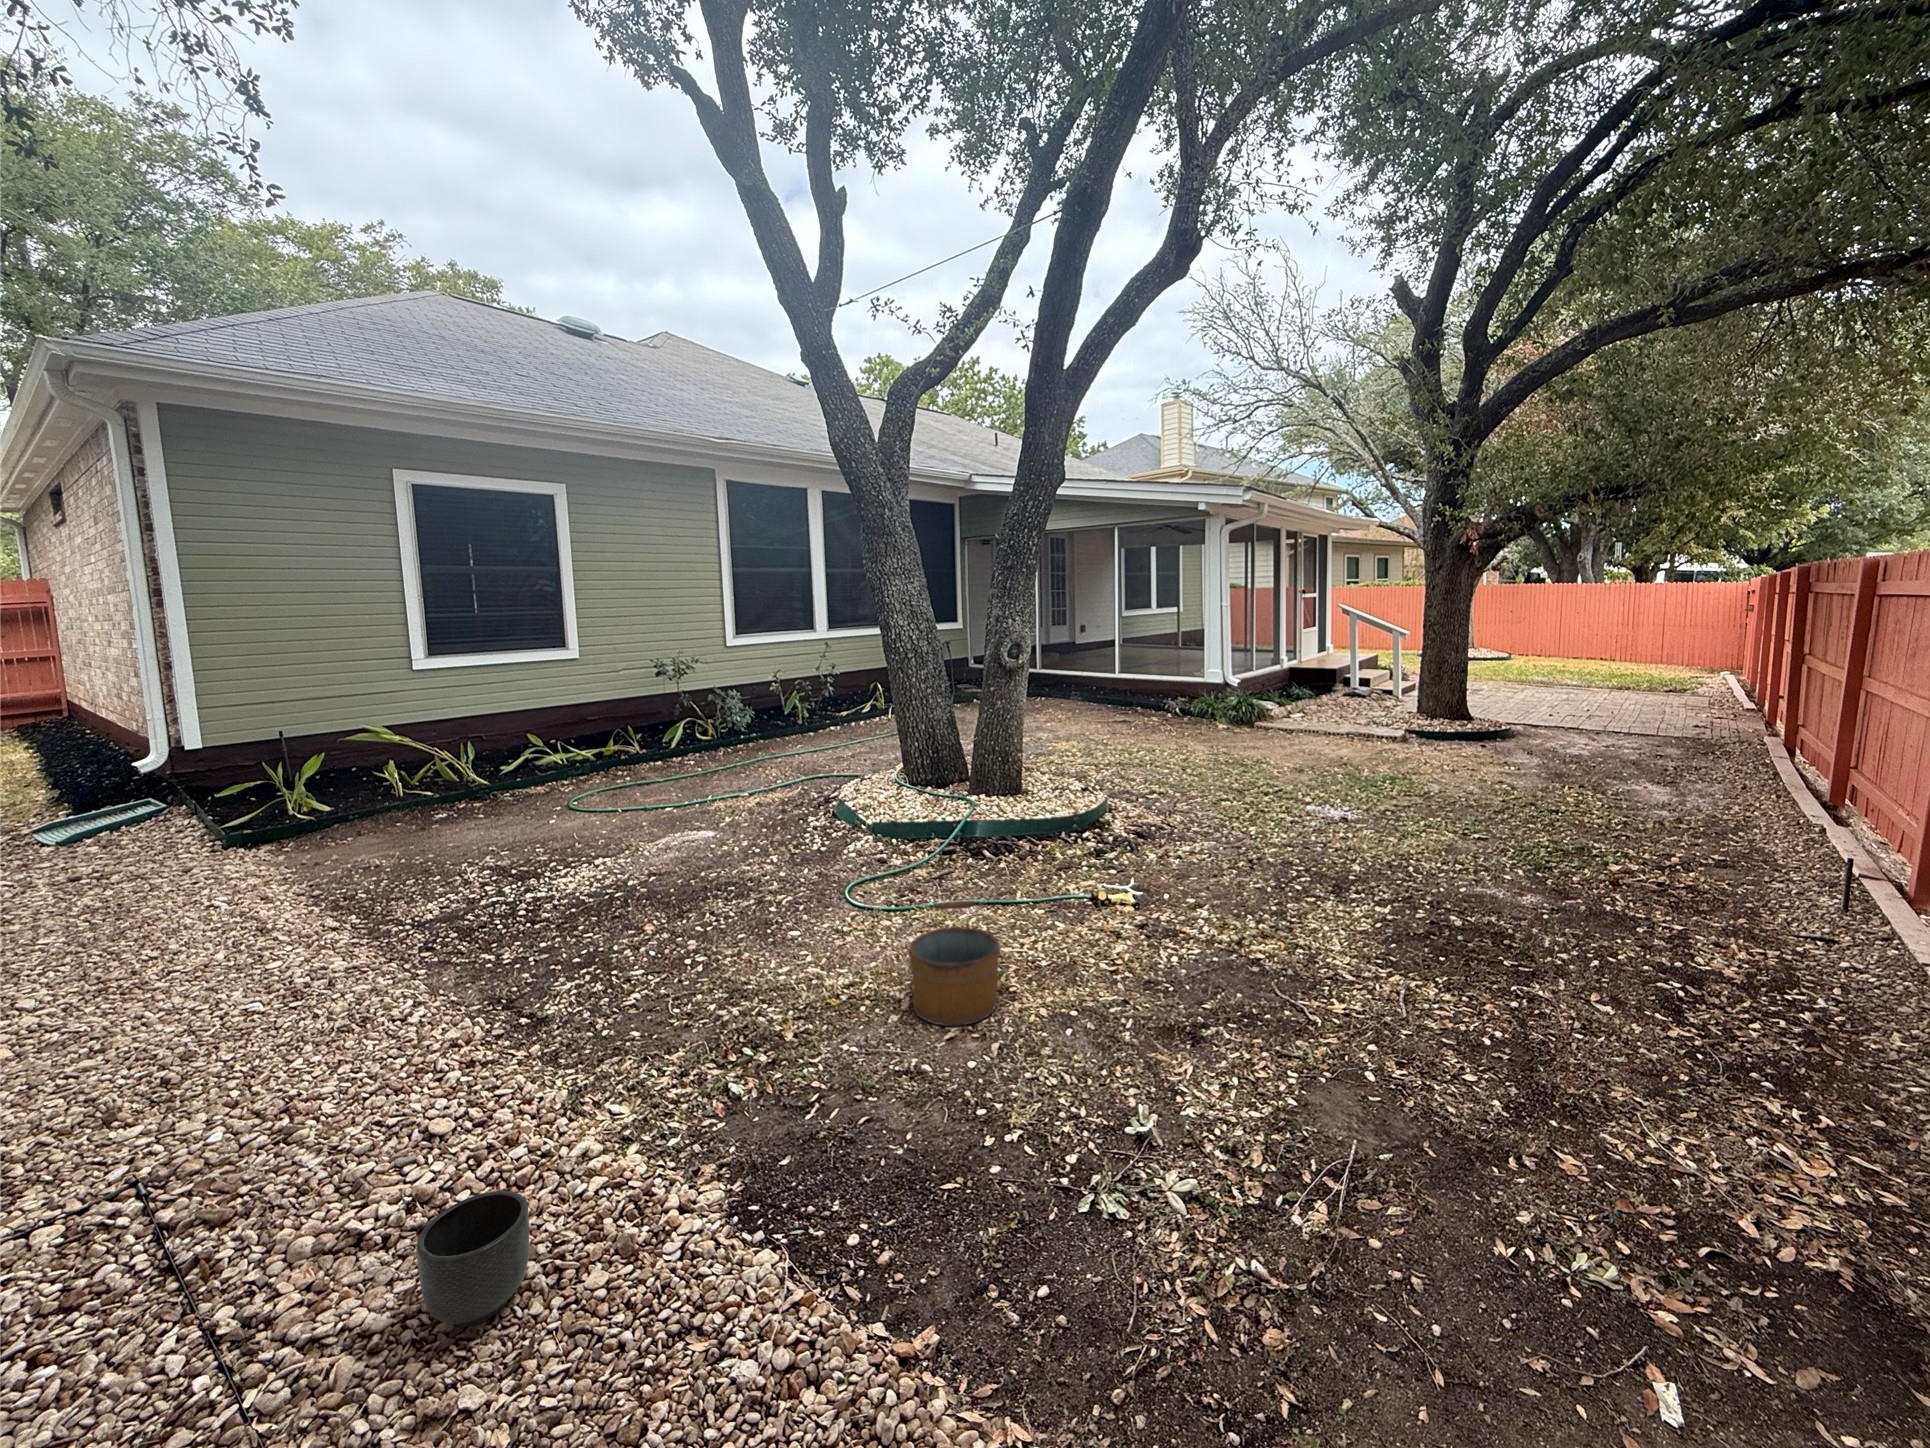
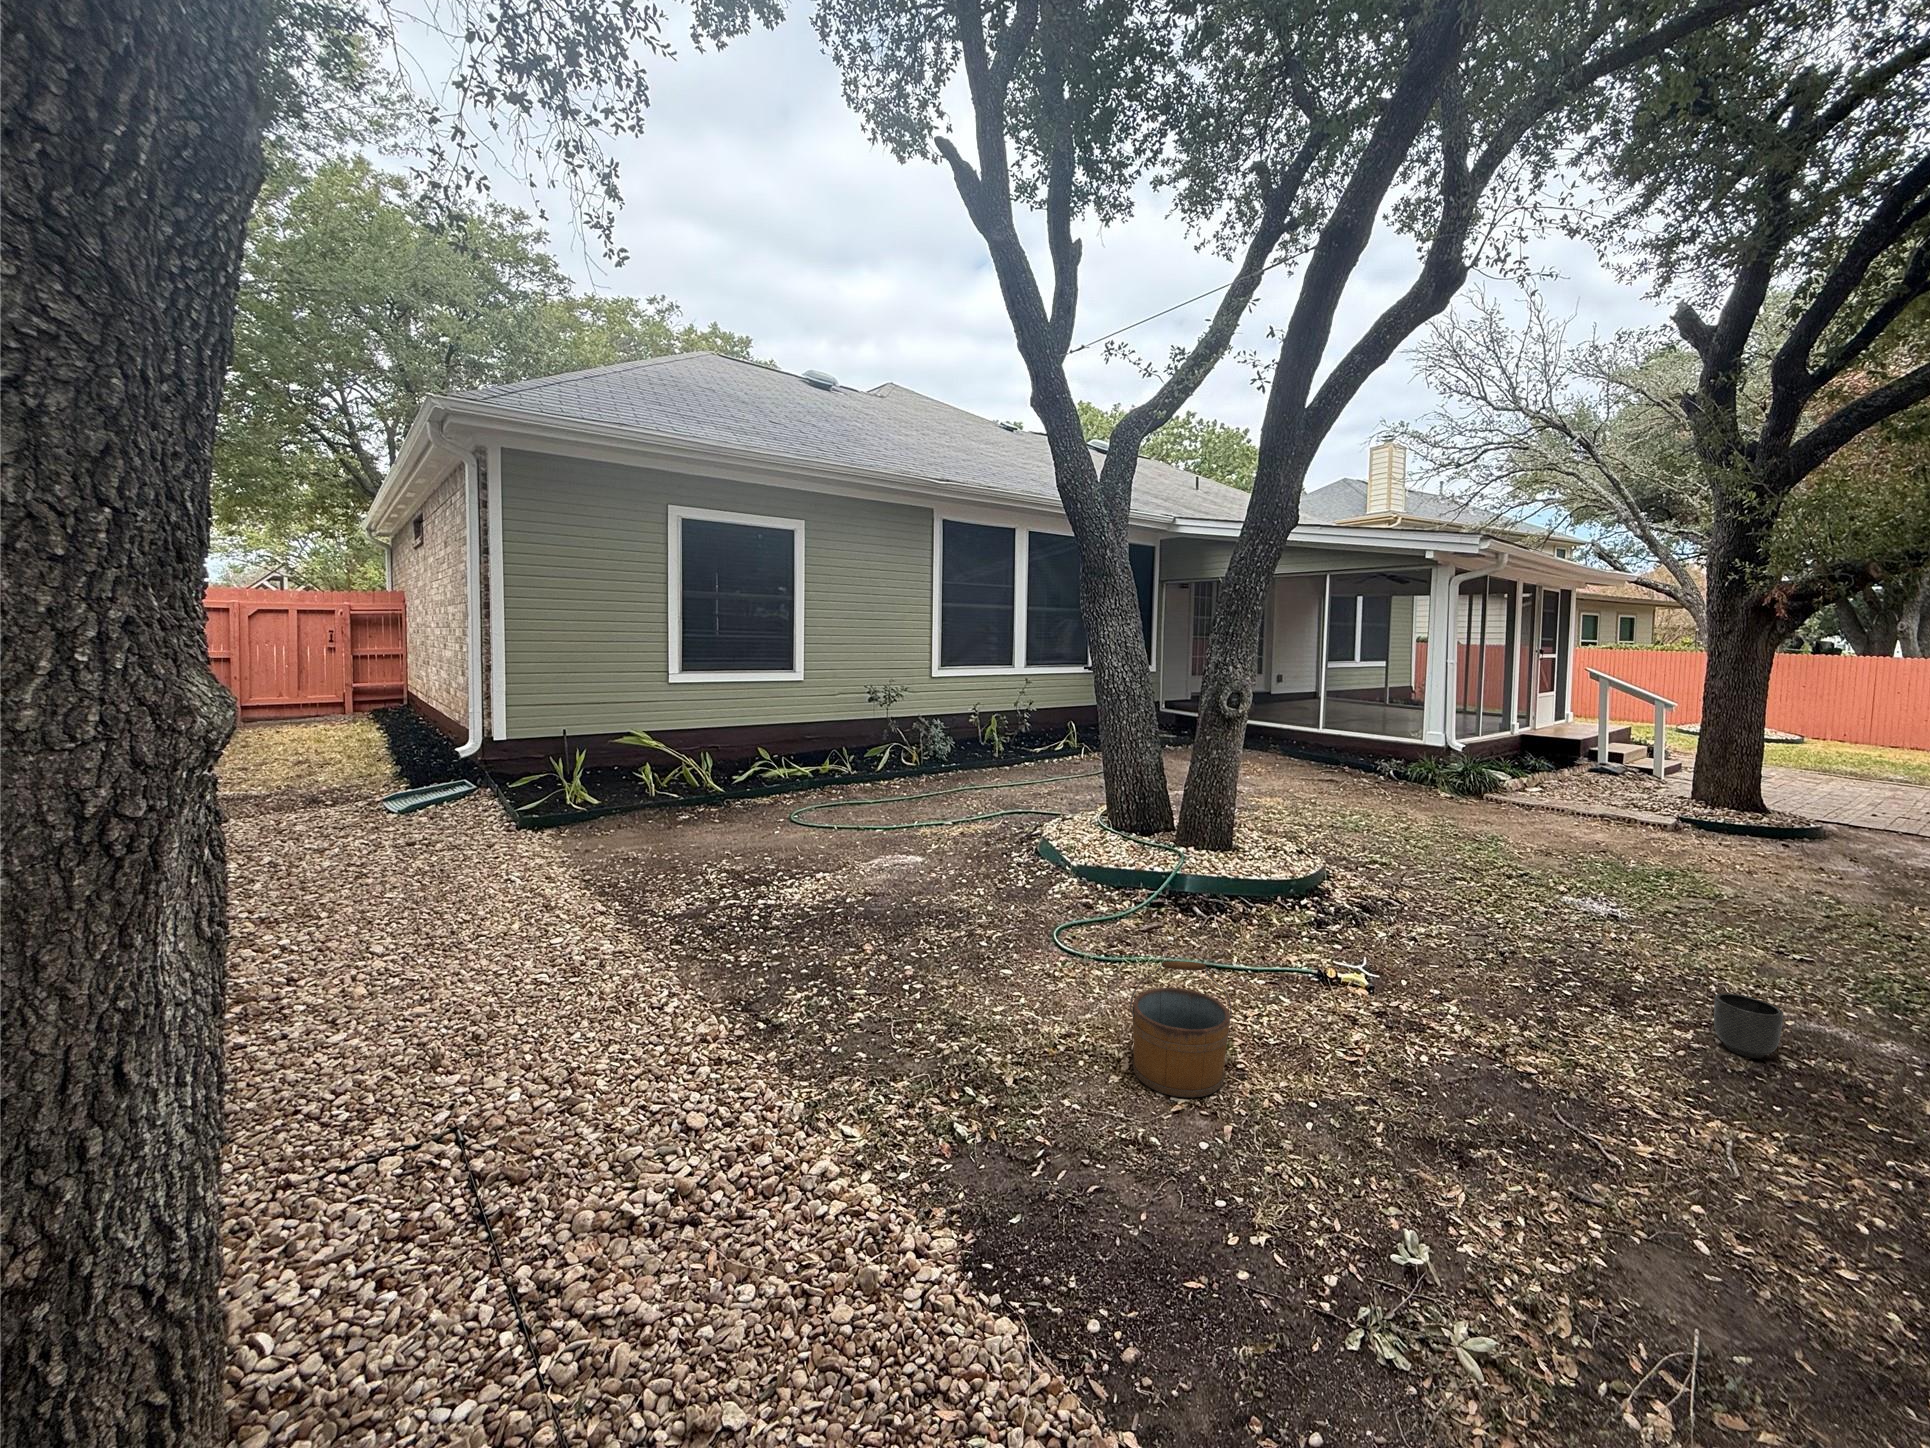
planter: present [416,1191,529,1327] -> present [1714,993,1783,1058]

